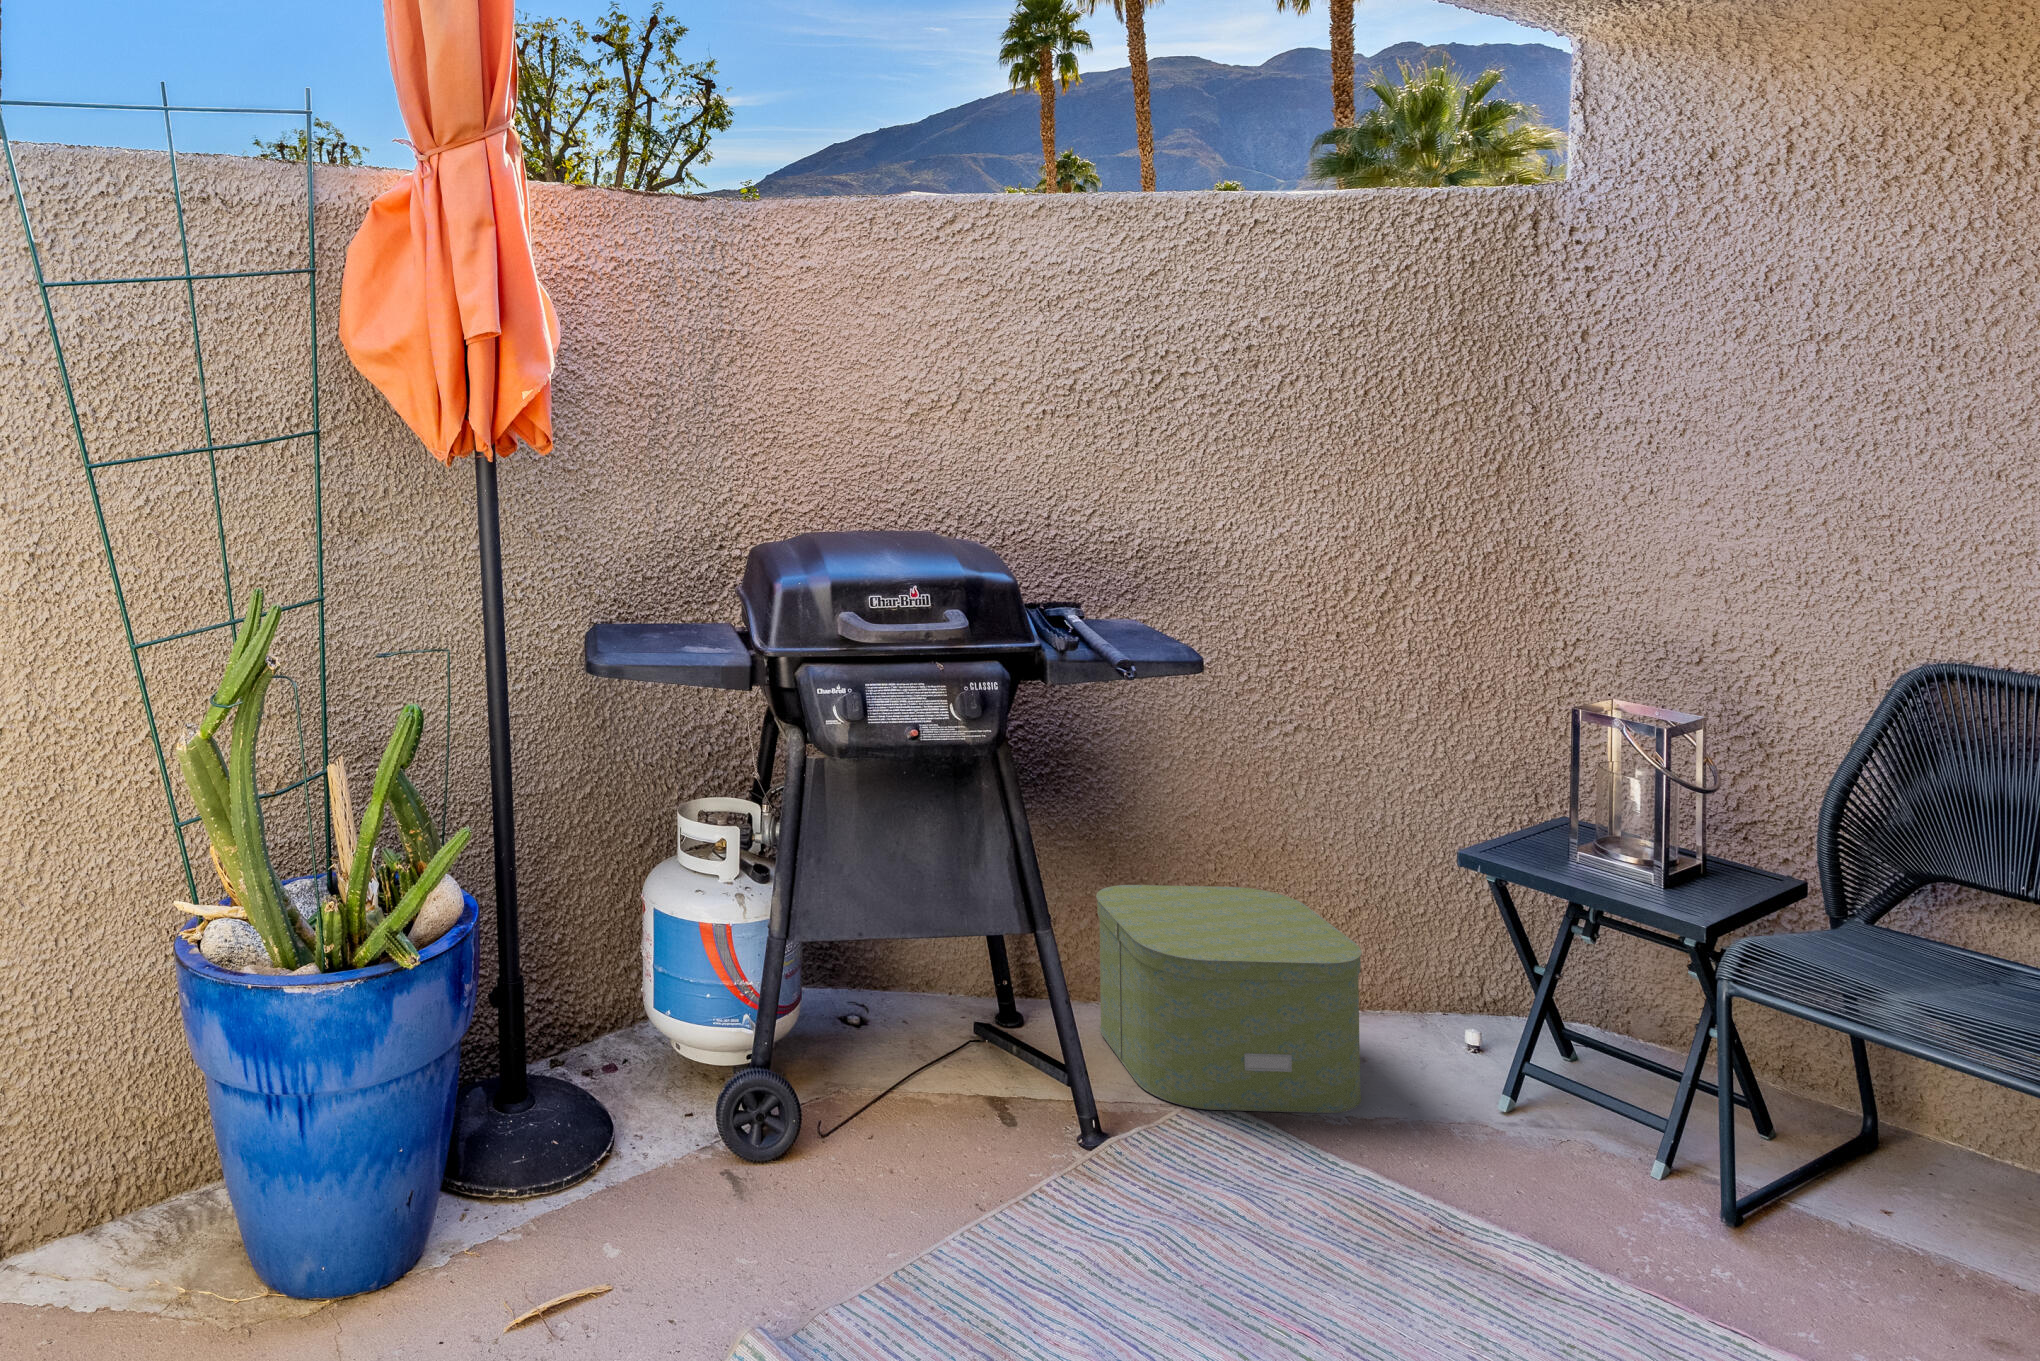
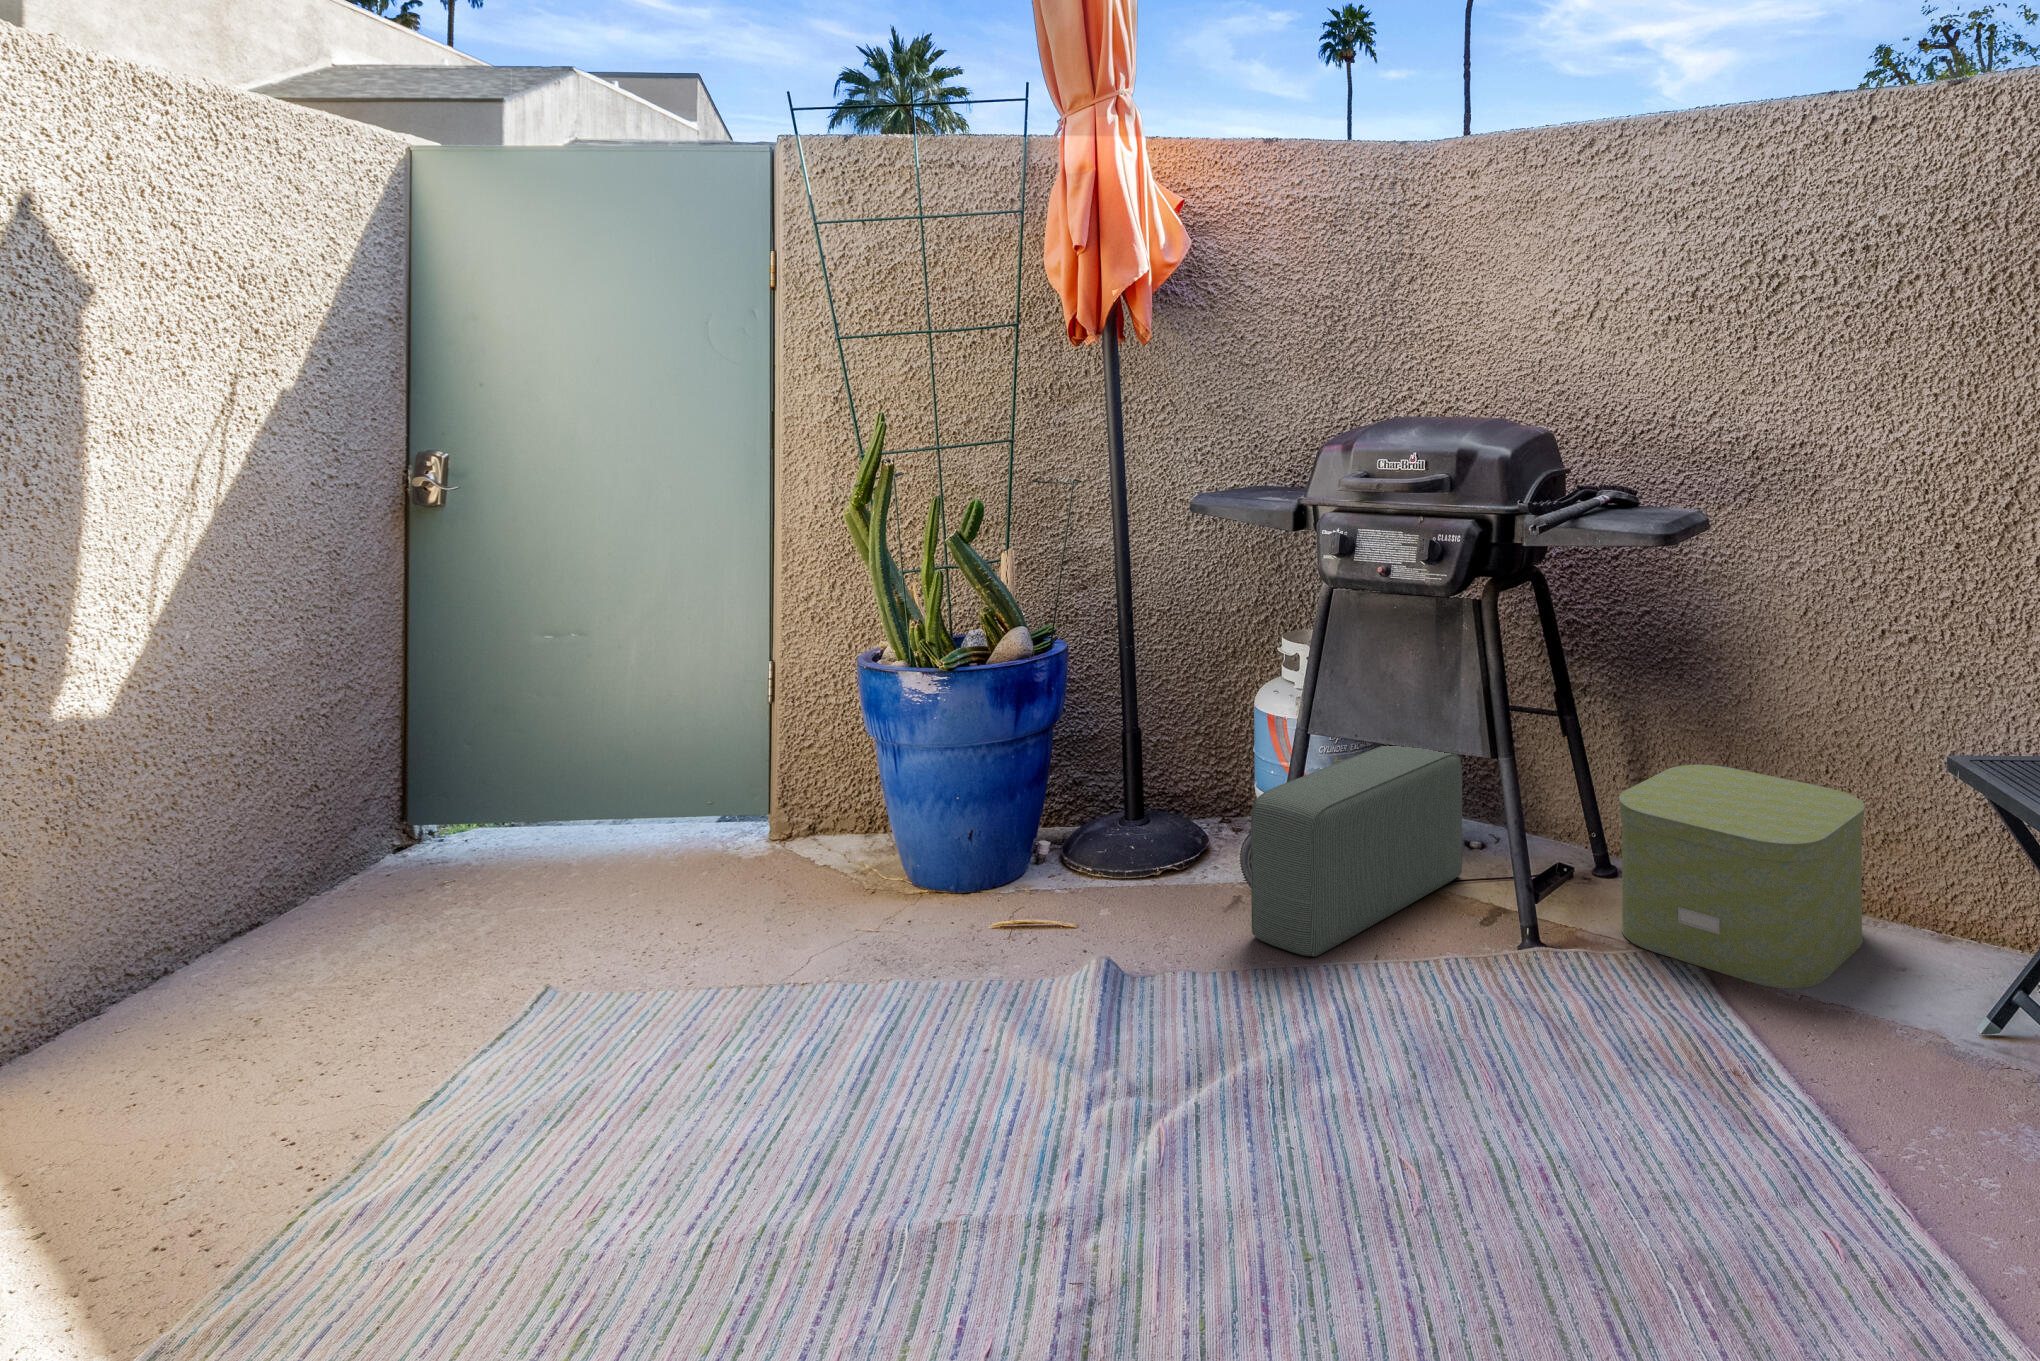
pouf: none [839,932,1013,1255] -> present [1251,746,1462,957]

